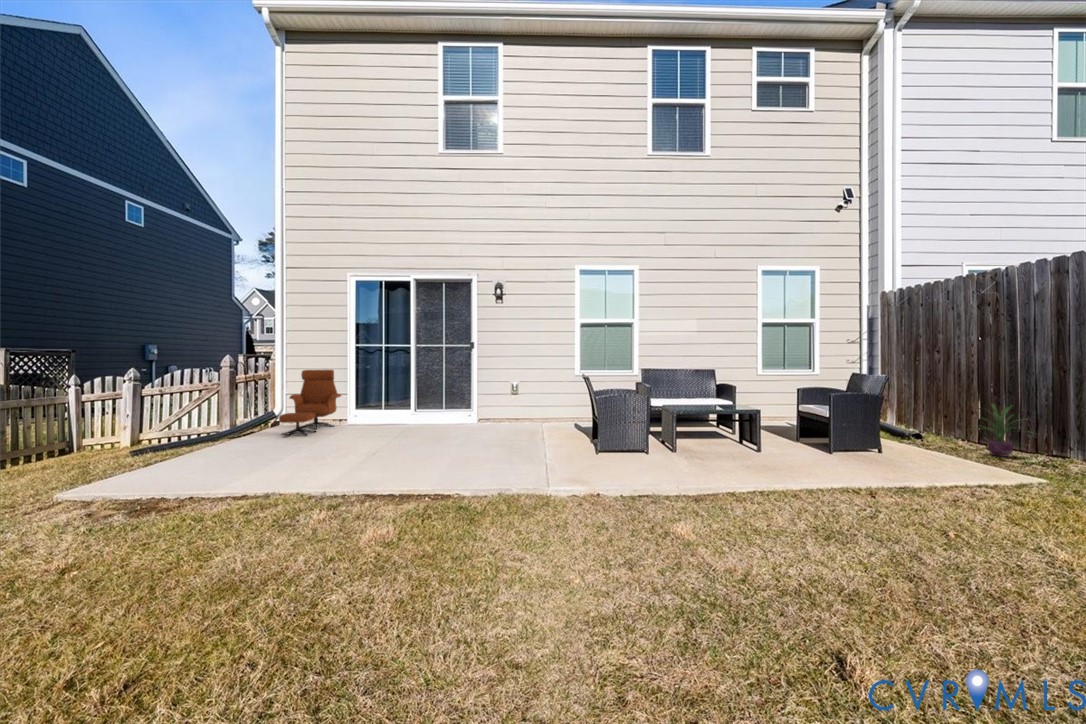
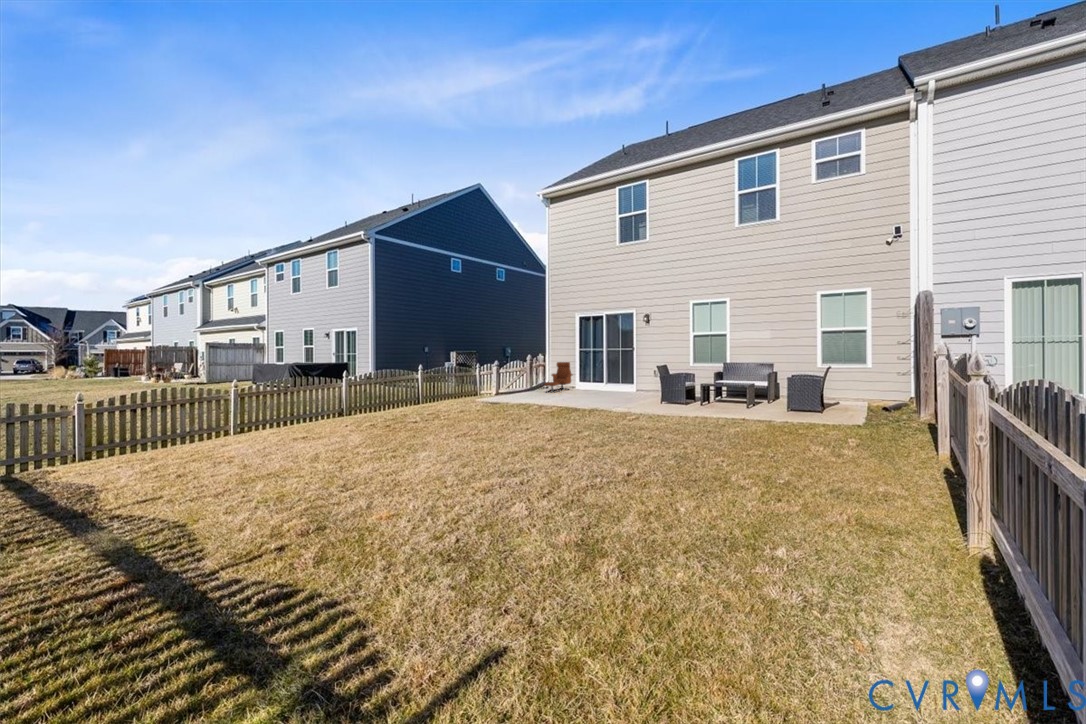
decorative plant: present [983,404,1014,457] -> none [885,386,931,420]

